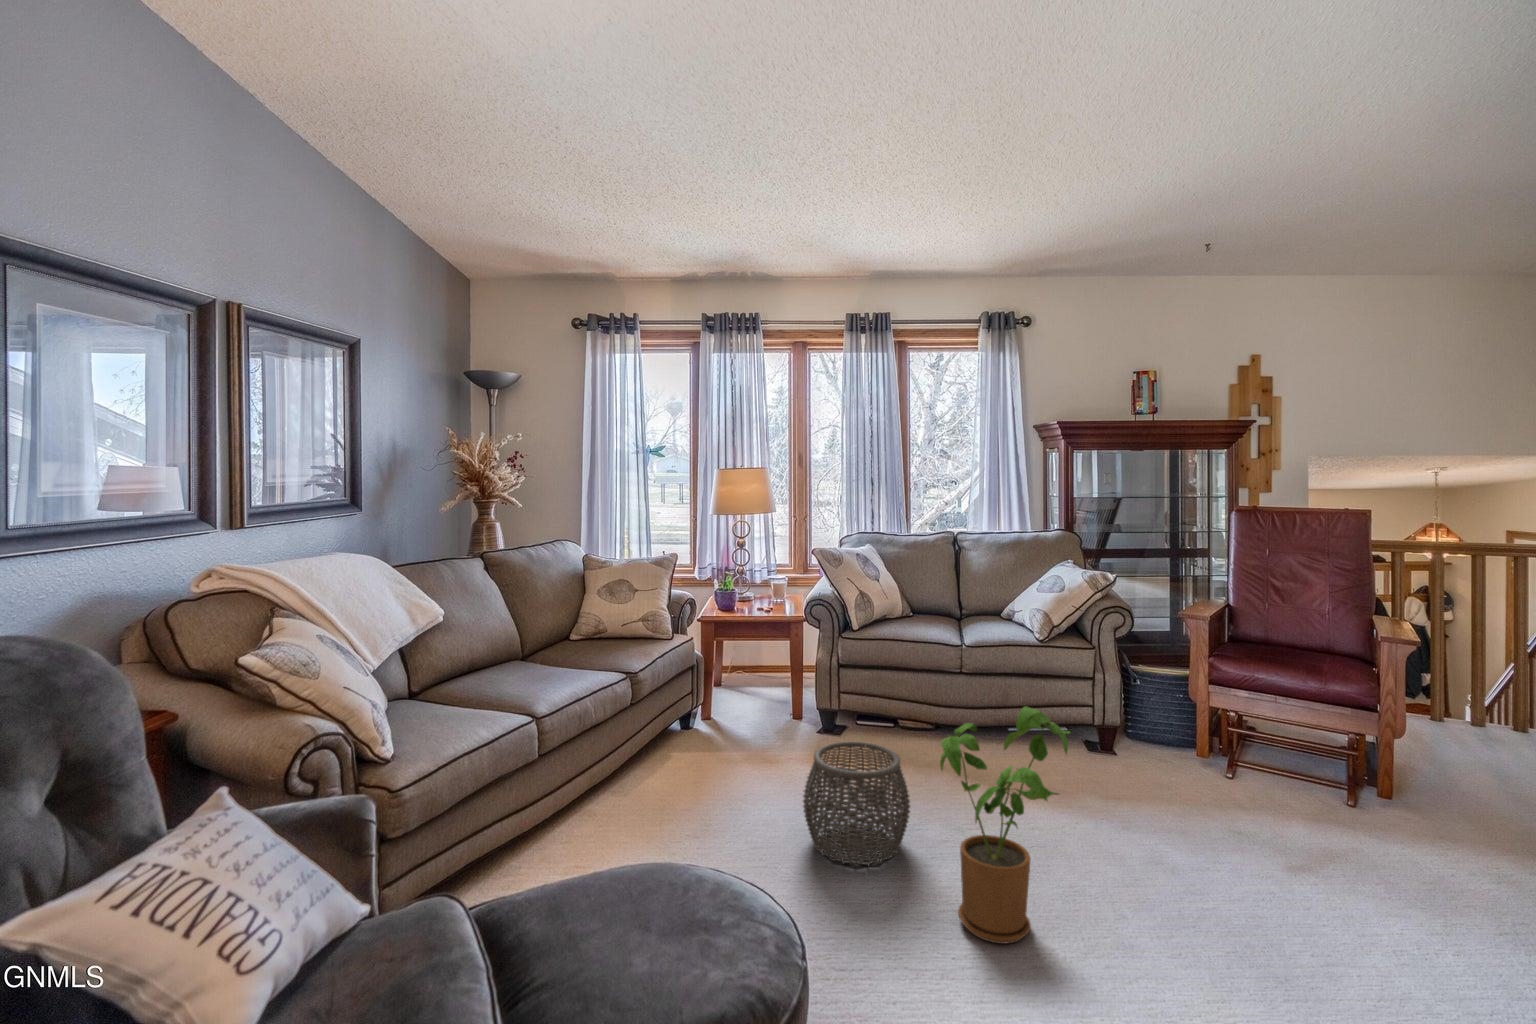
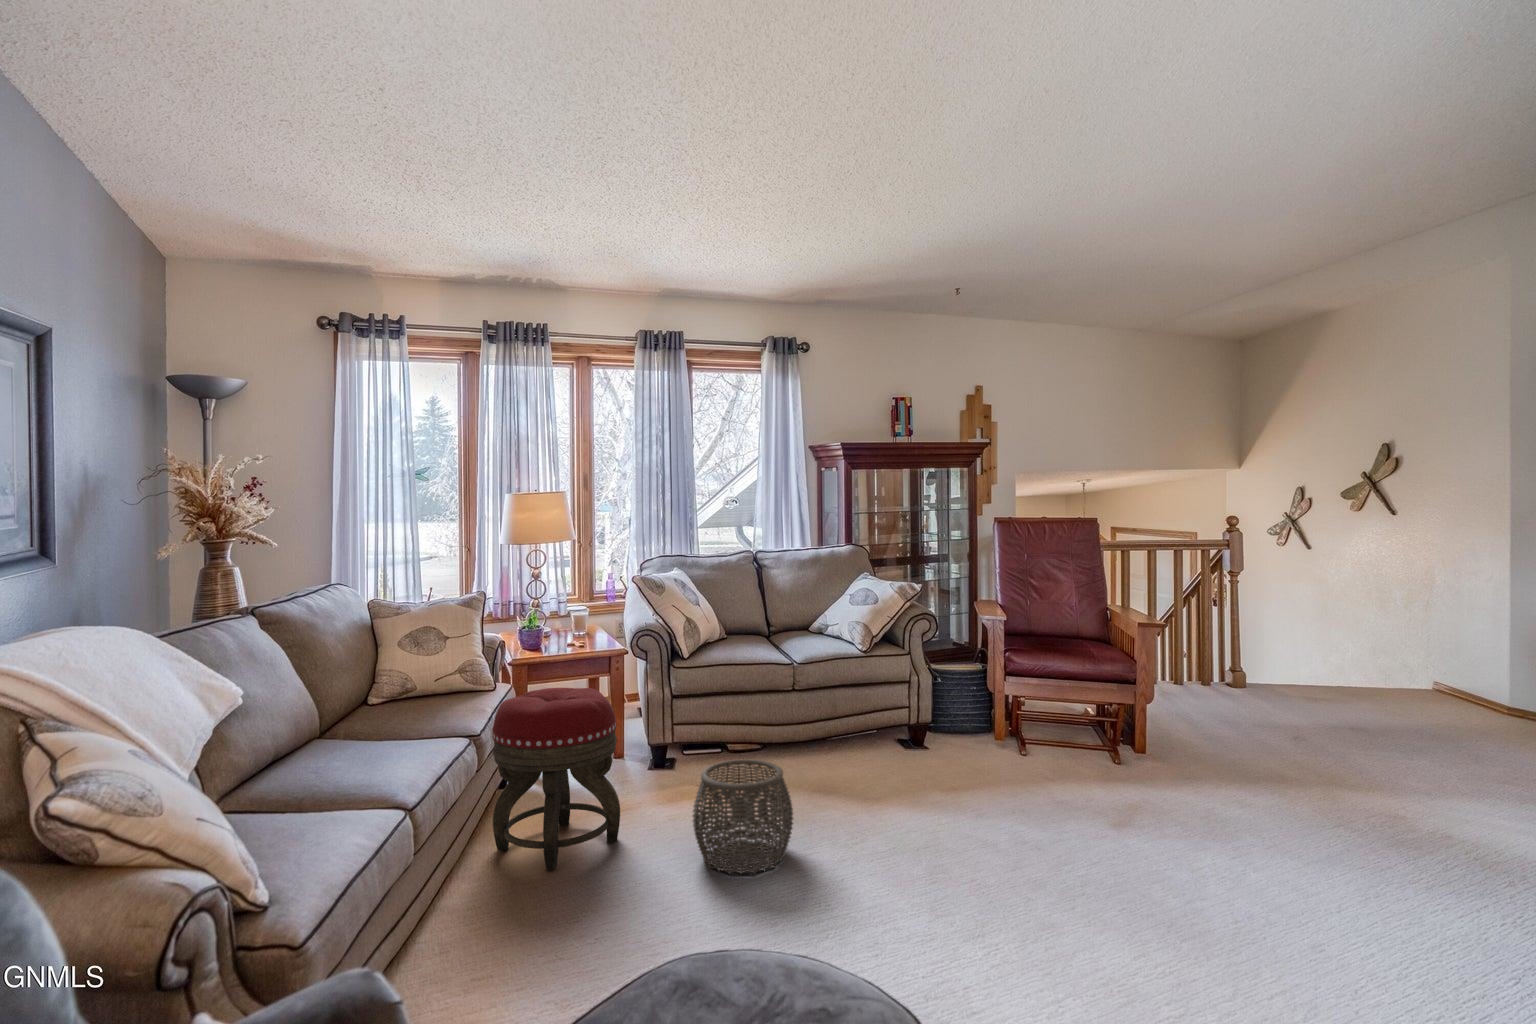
footstool: none [639,646,752,817] -> present [492,688,620,870]
house plant: present [940,707,1070,944] -> none [832,698,940,903]

